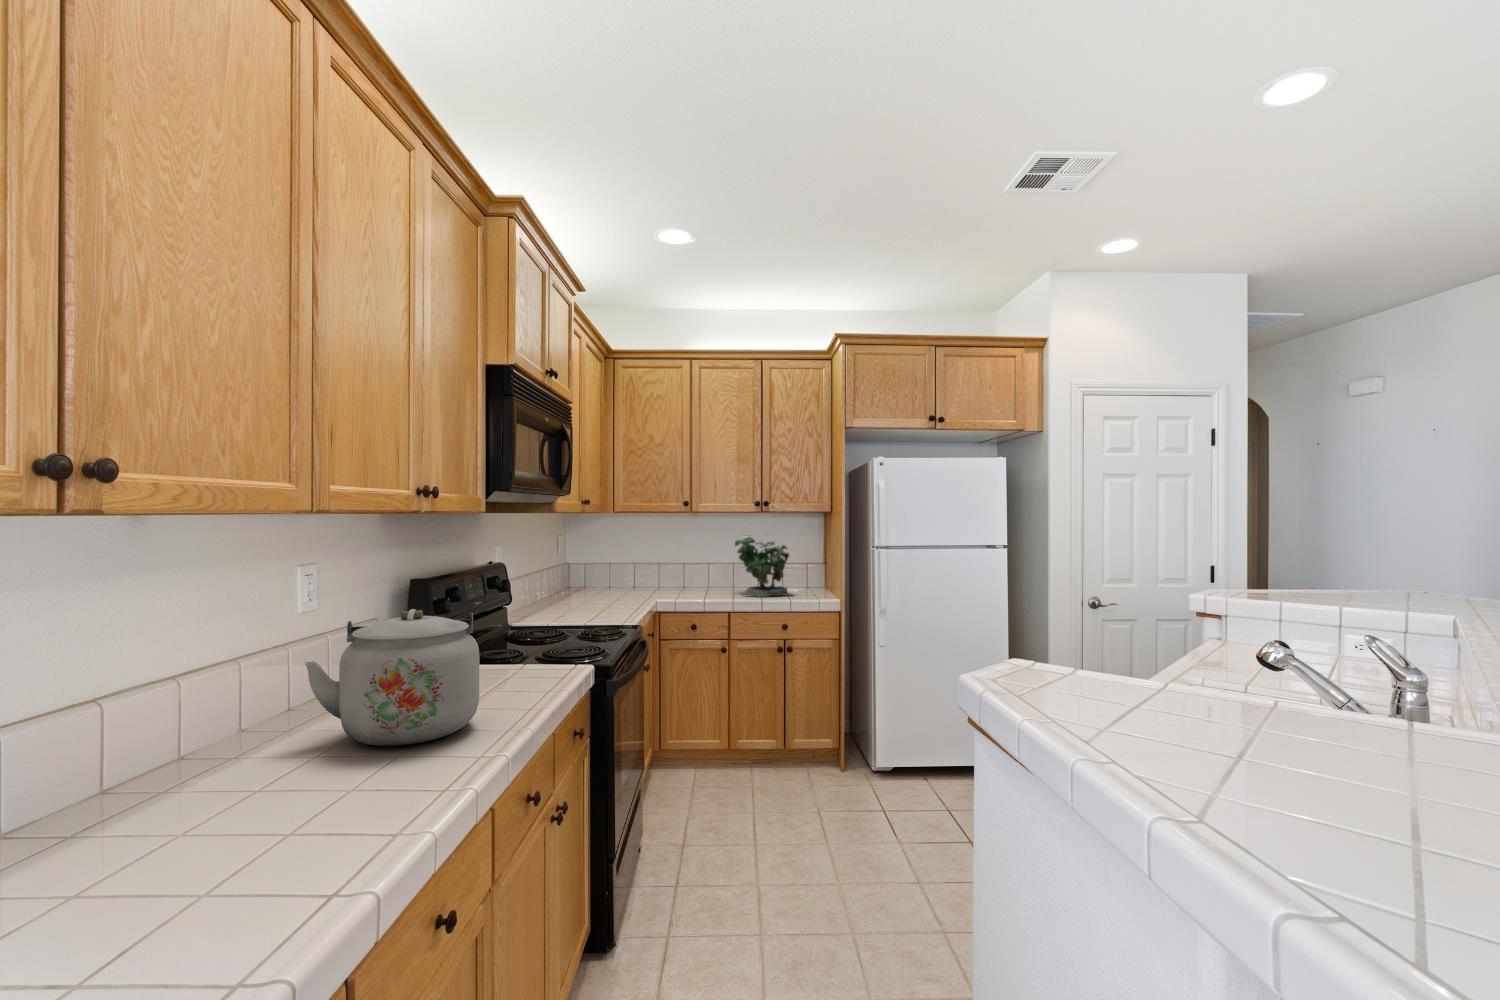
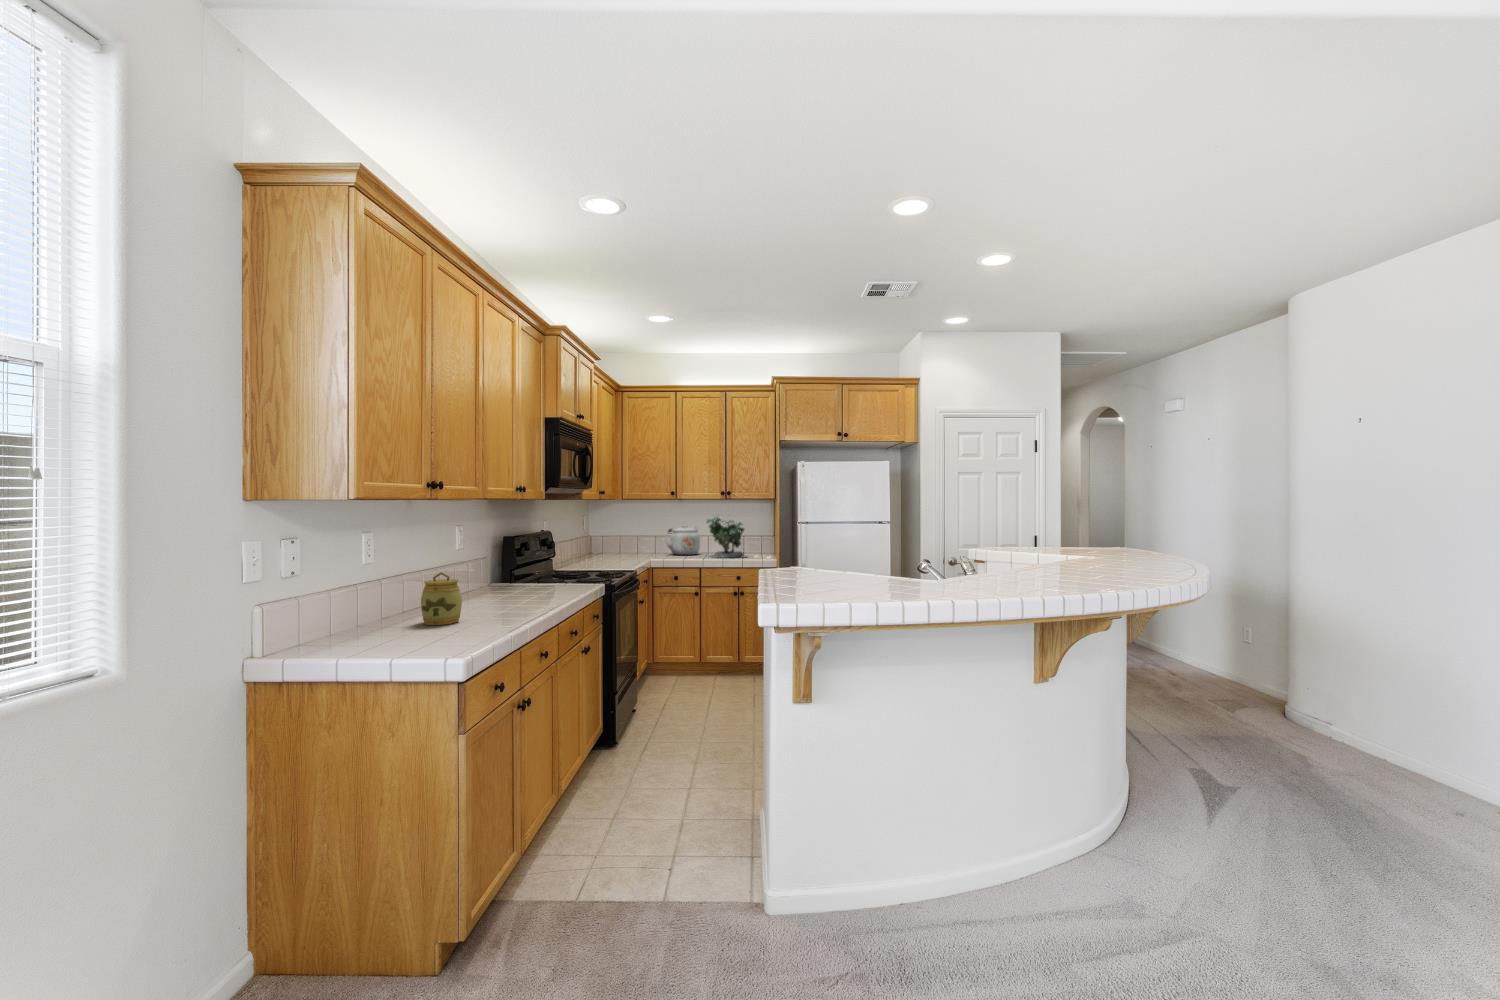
kettle: present [304,609,479,746] -> present [665,526,700,555]
jar: none [81,712,223,874] -> present [421,572,462,625]

